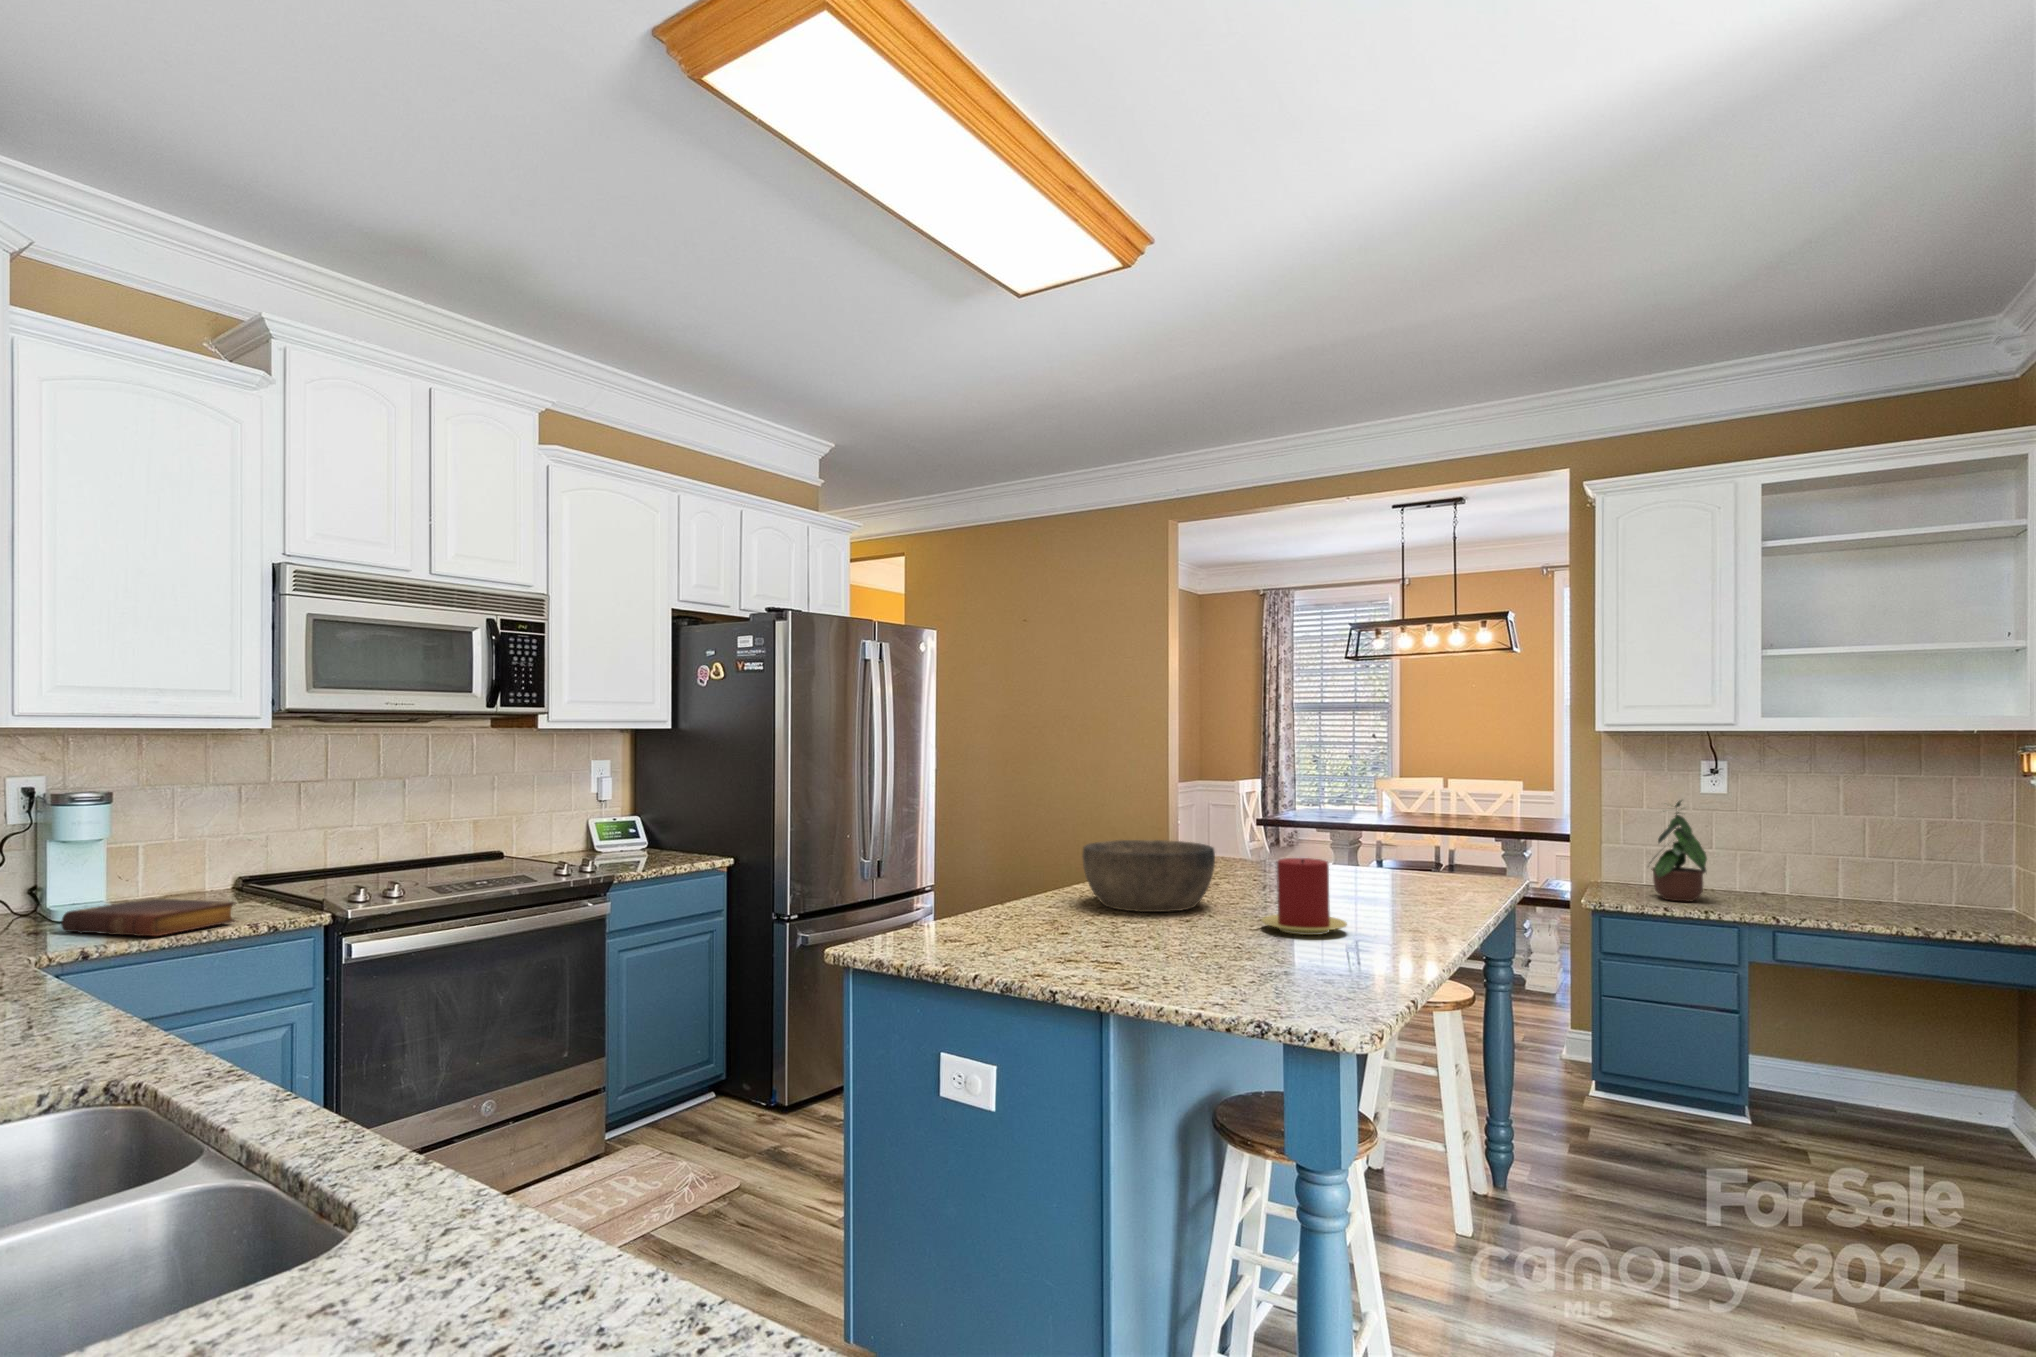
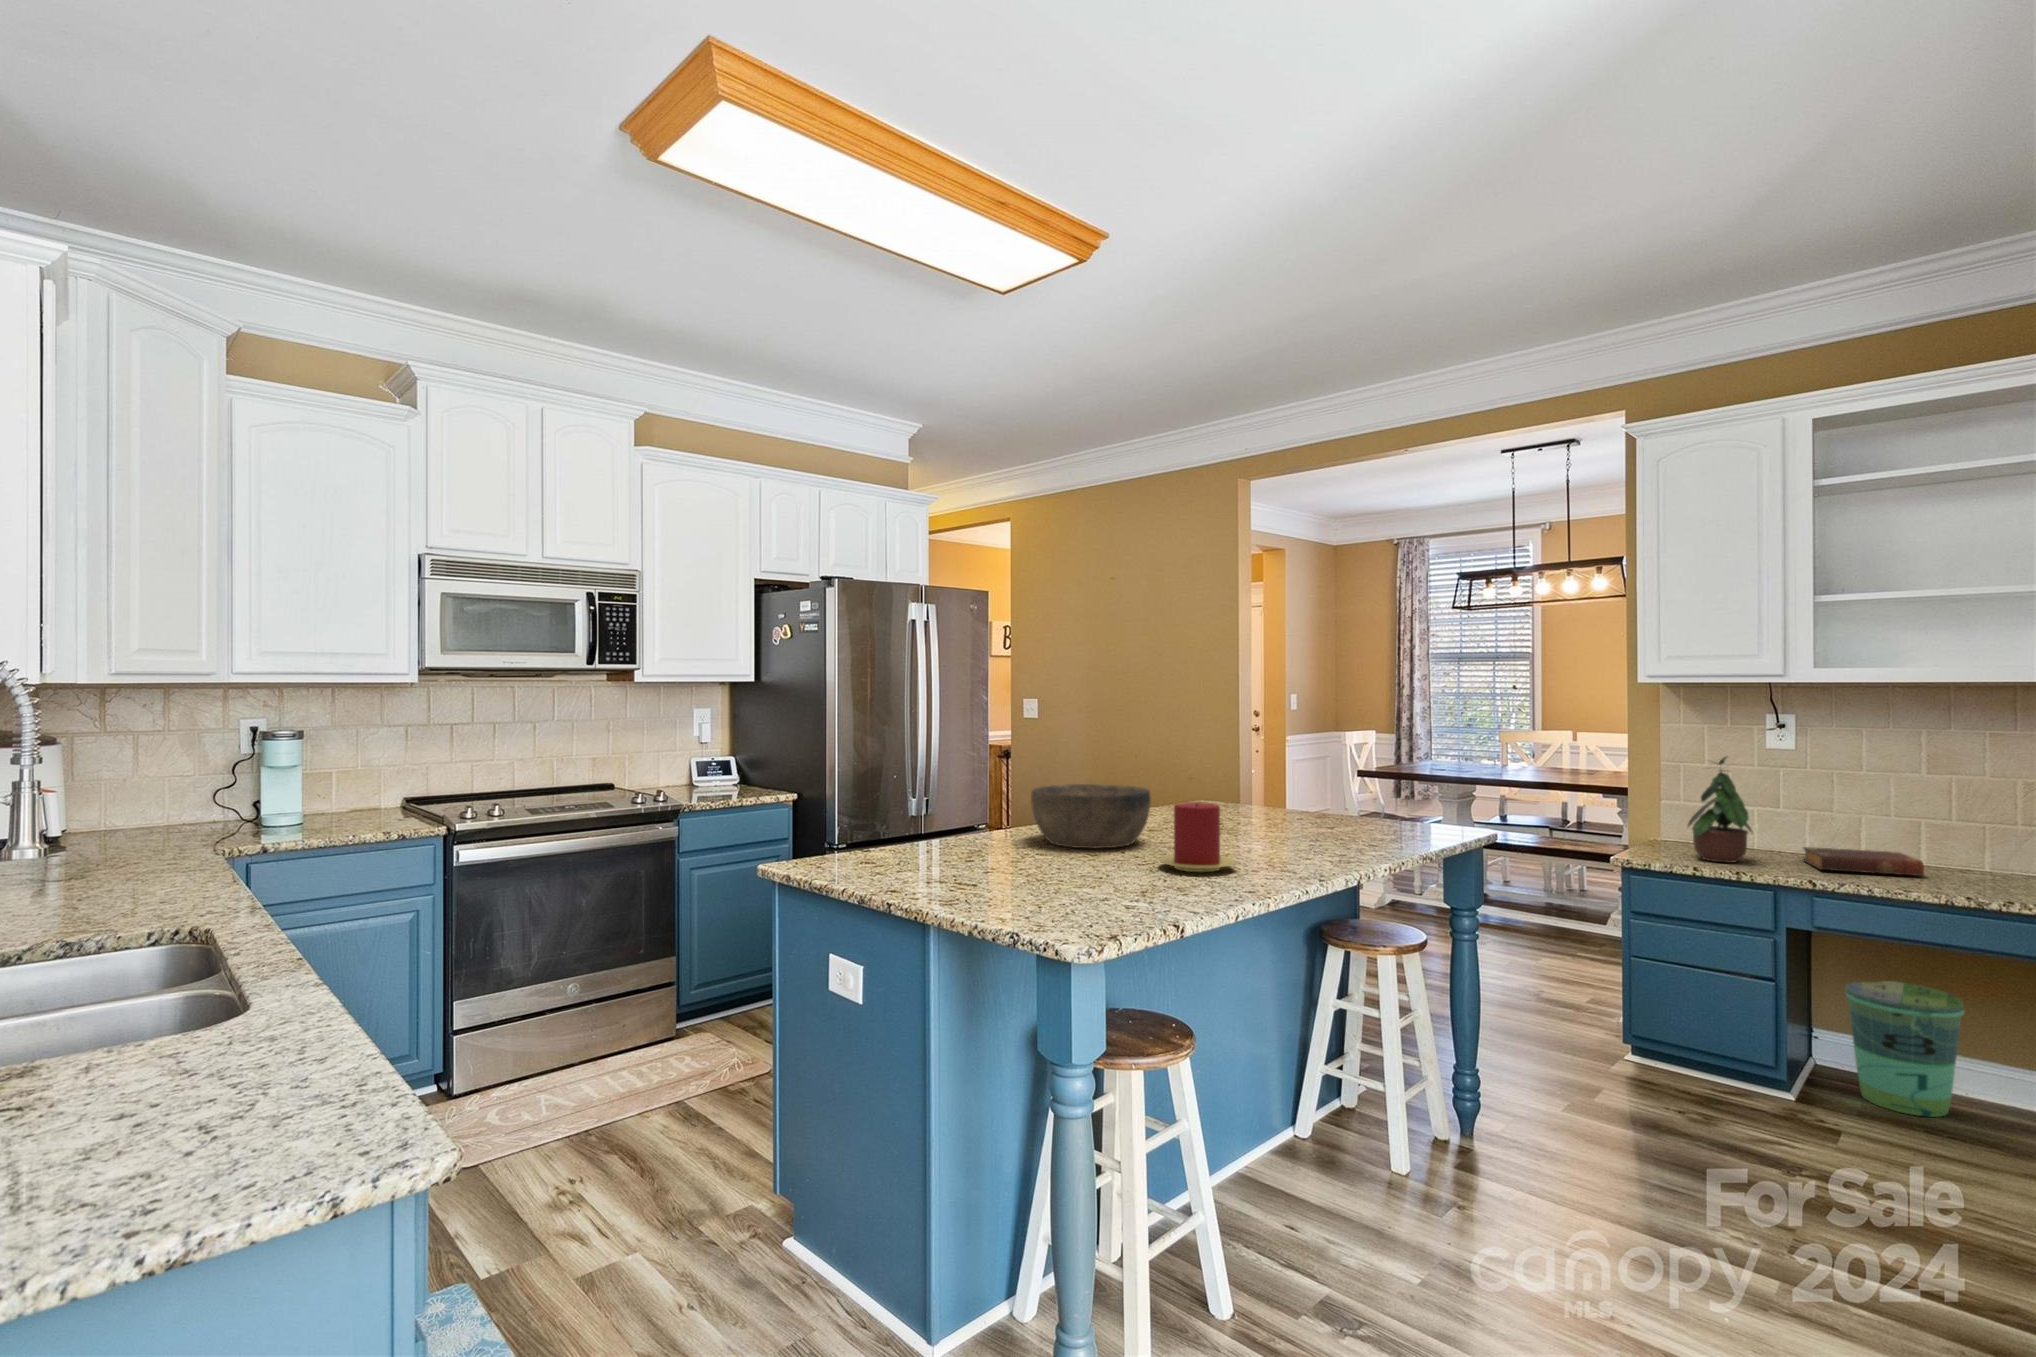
book: present [61,898,235,936] -> present [1804,847,1924,876]
trash can: none [1787,1008,1893,1135] -> present [1845,981,1964,1117]

